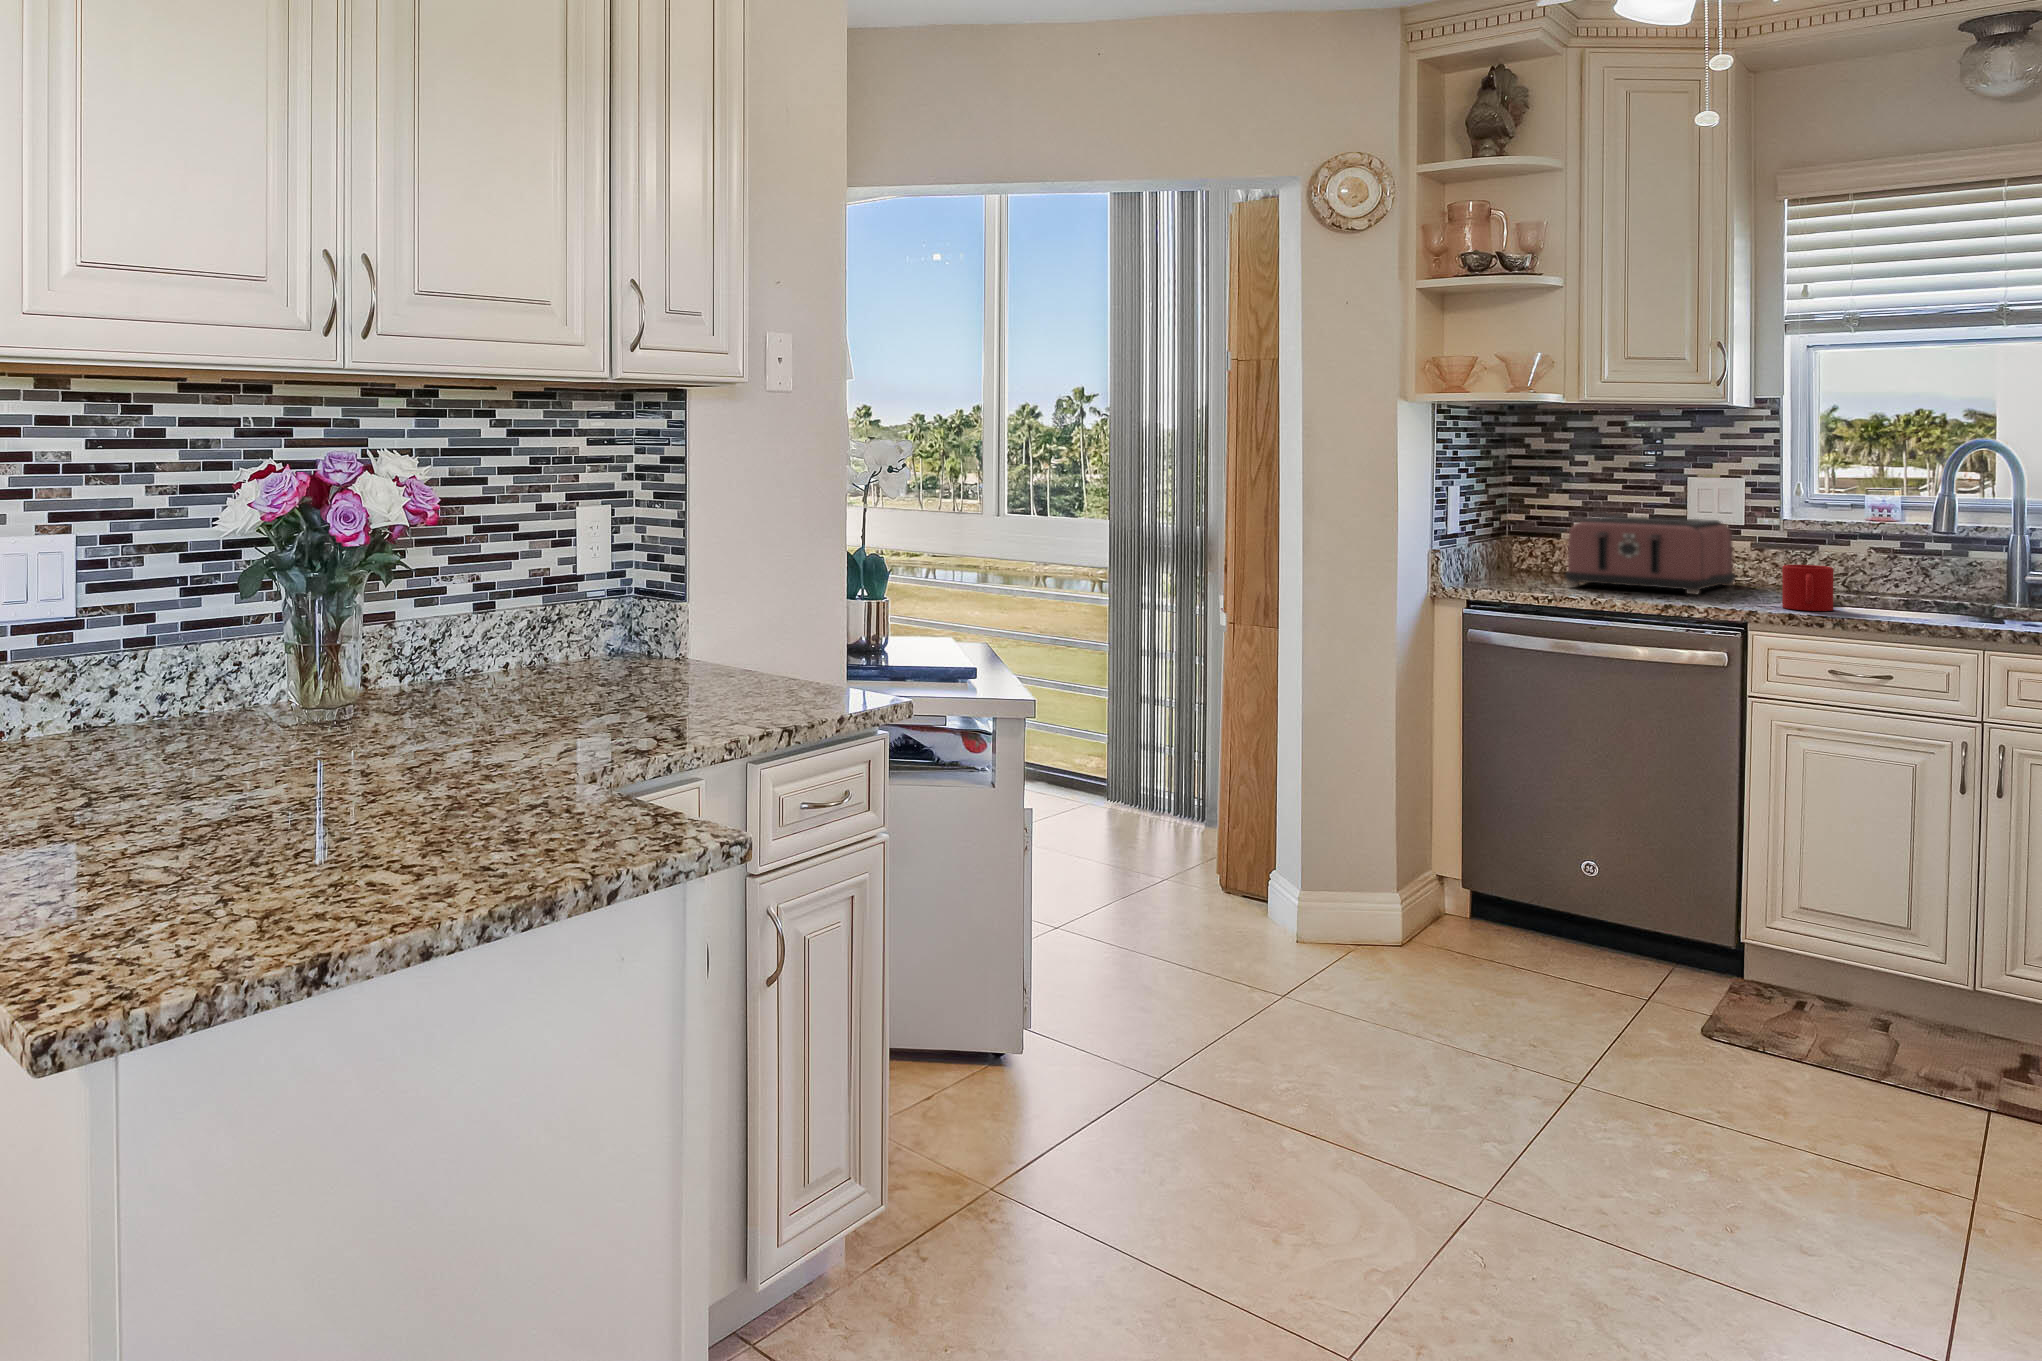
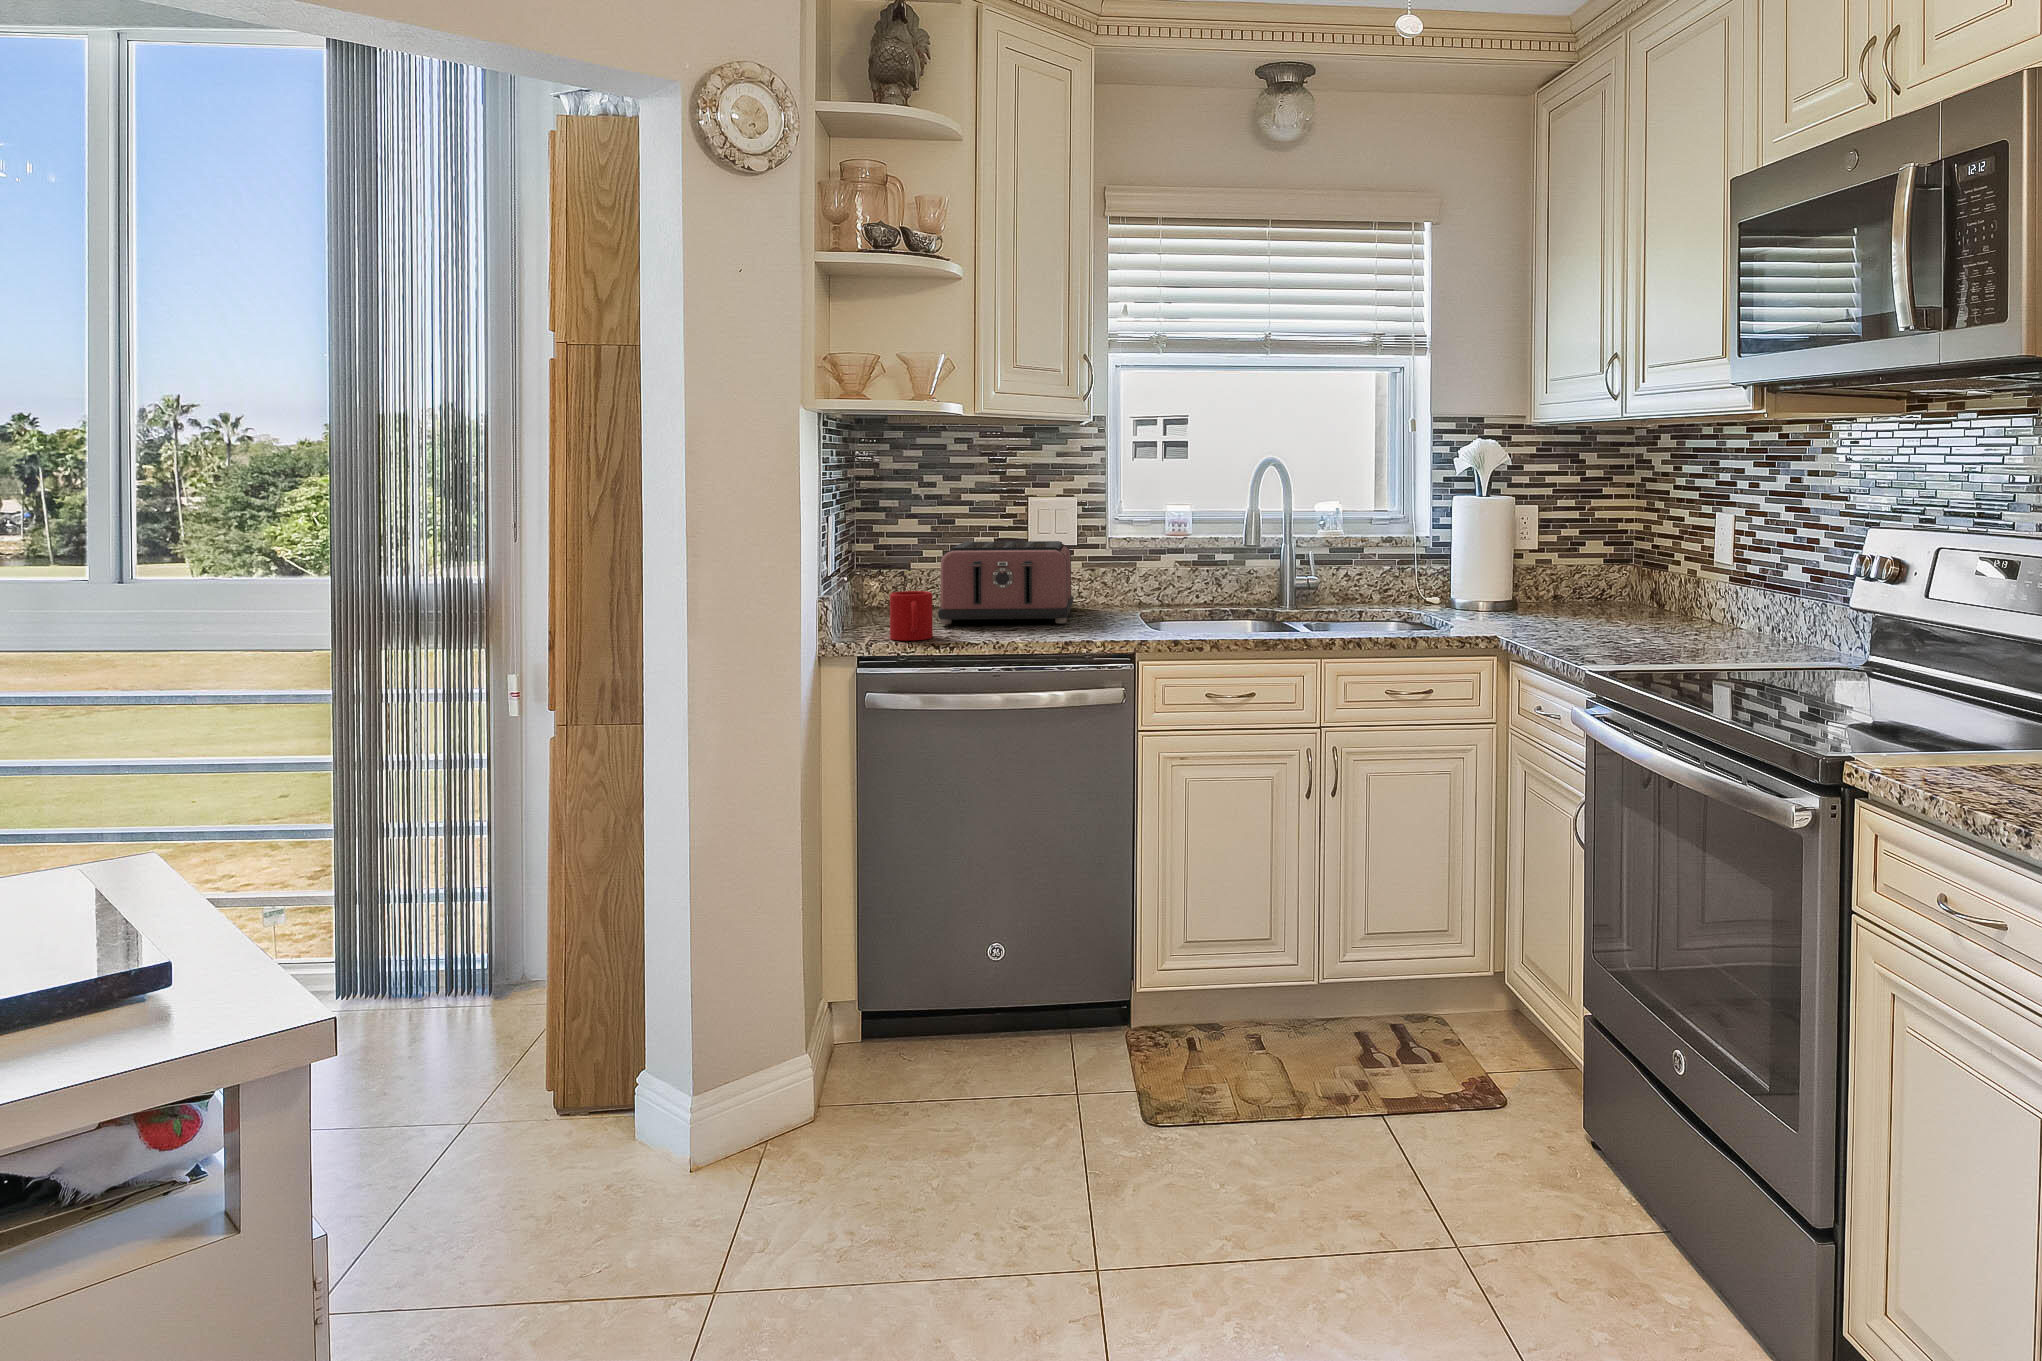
mug: present [1782,565,1833,611] -> present [890,591,933,640]

